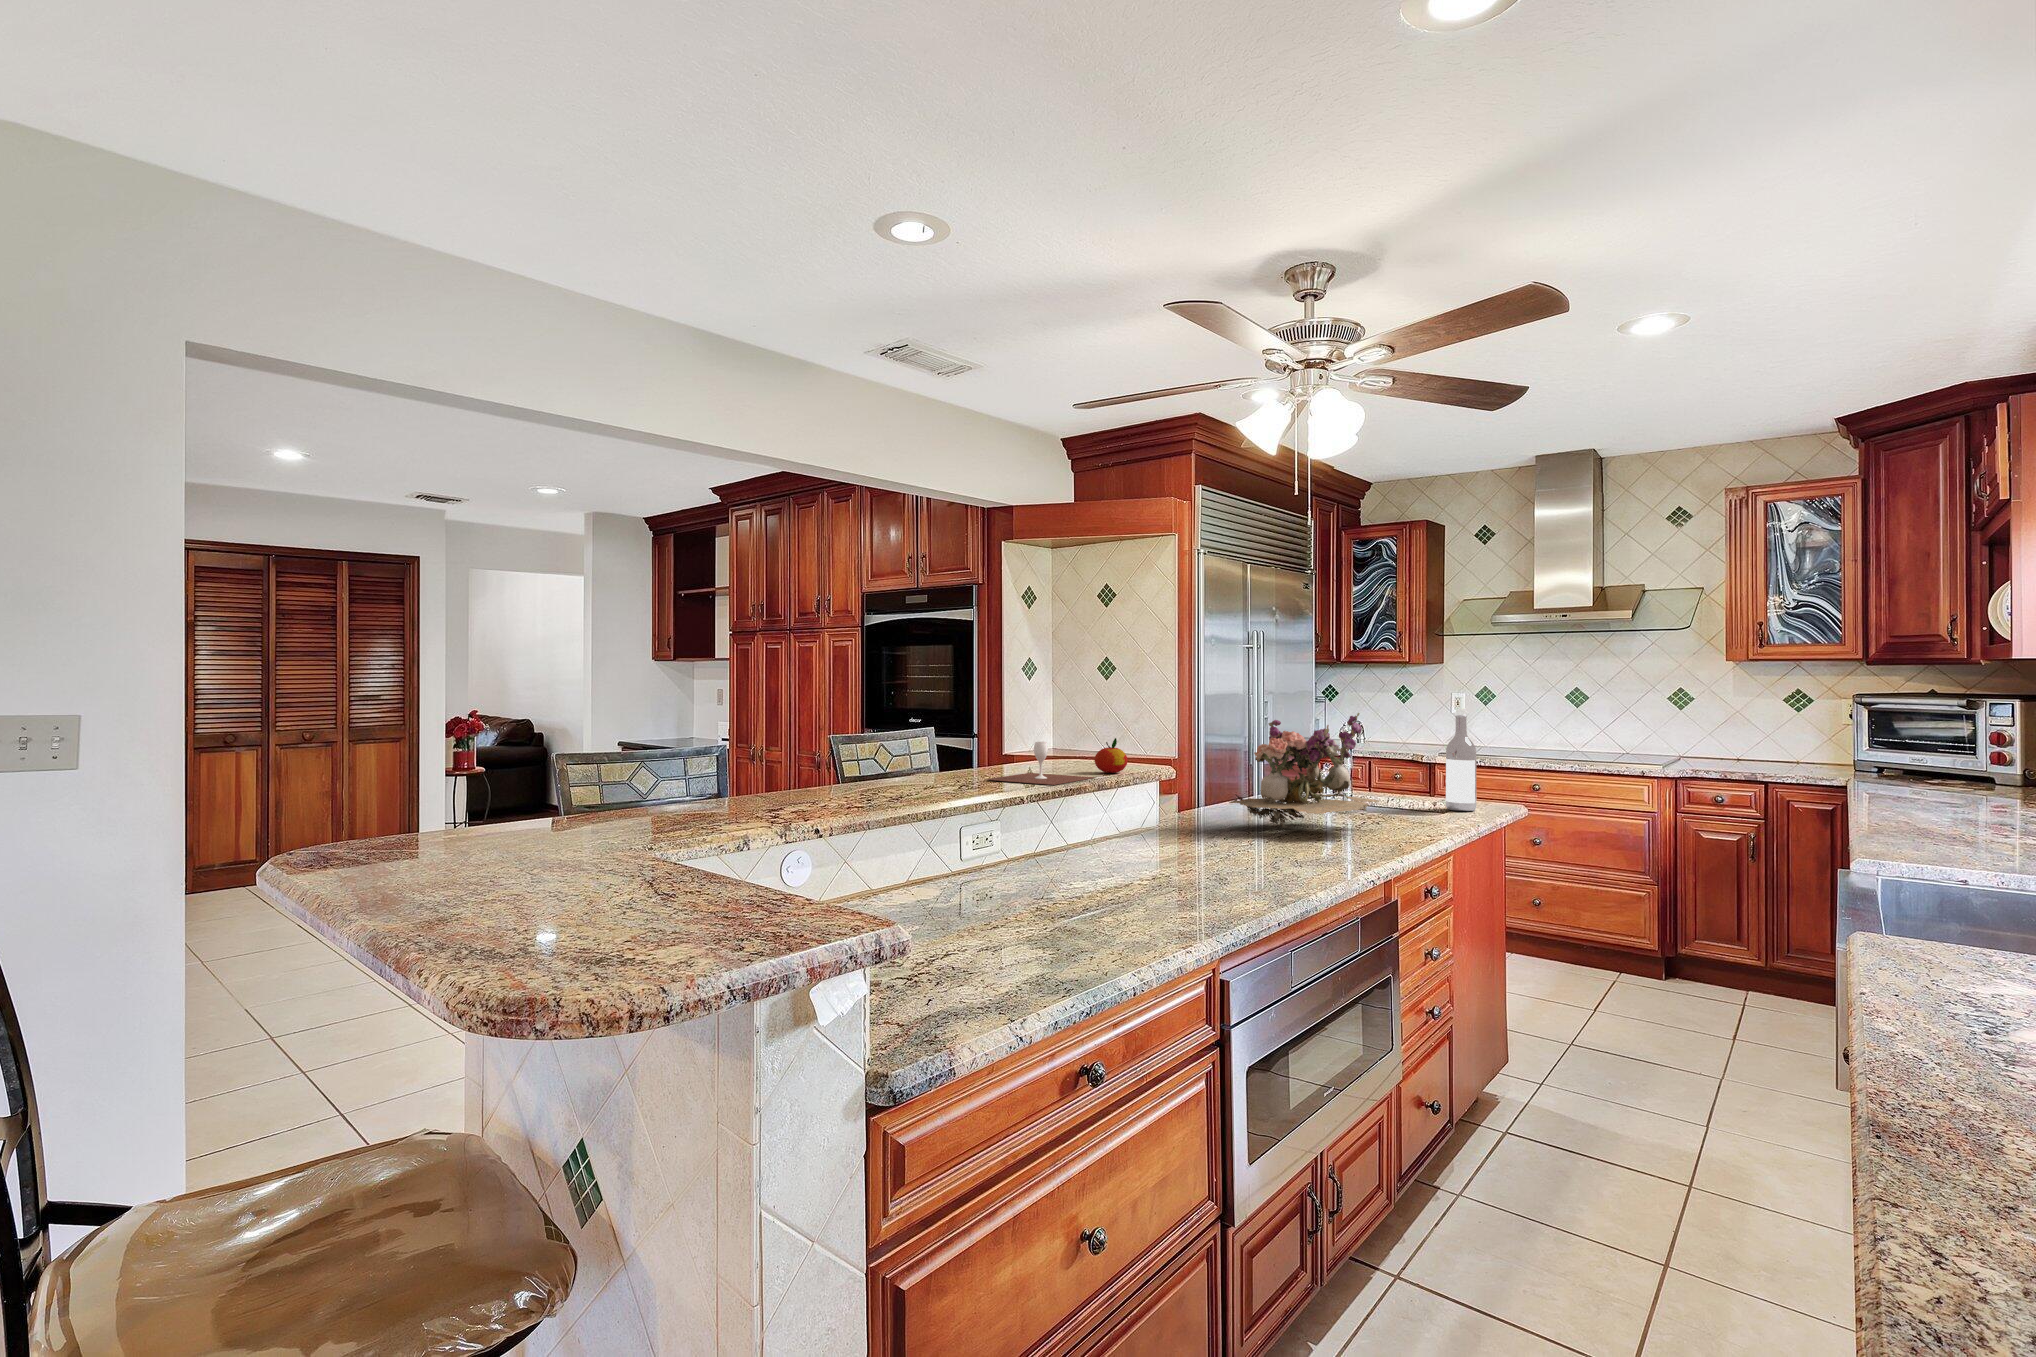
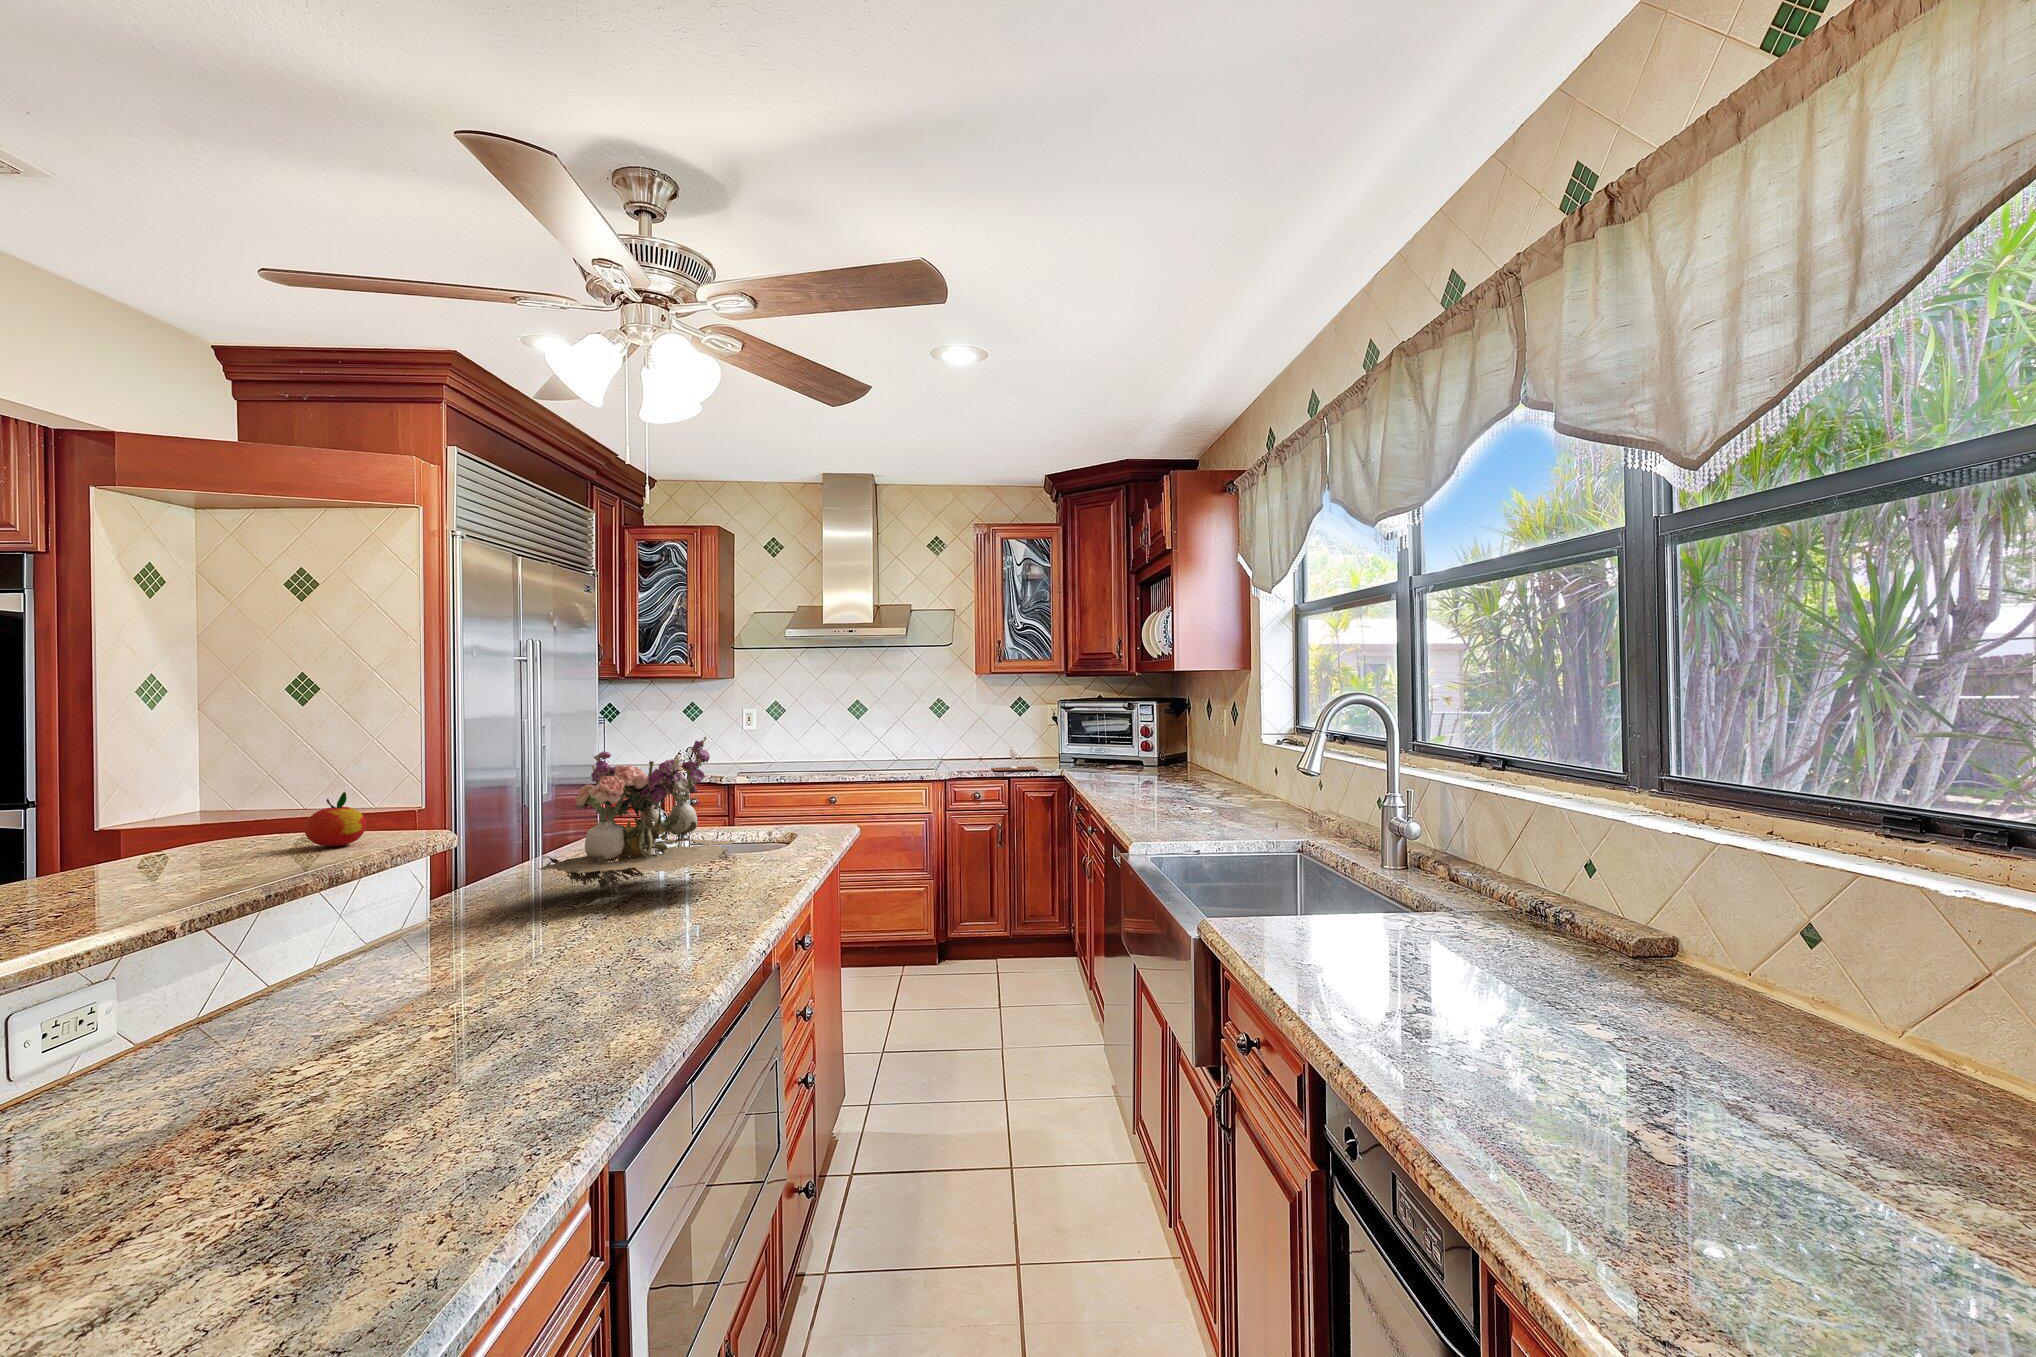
wine bottle: present [1446,708,1476,811] -> none [789,726,820,839]
wine glass: present [986,742,1095,785] -> present [991,748,1038,771]

